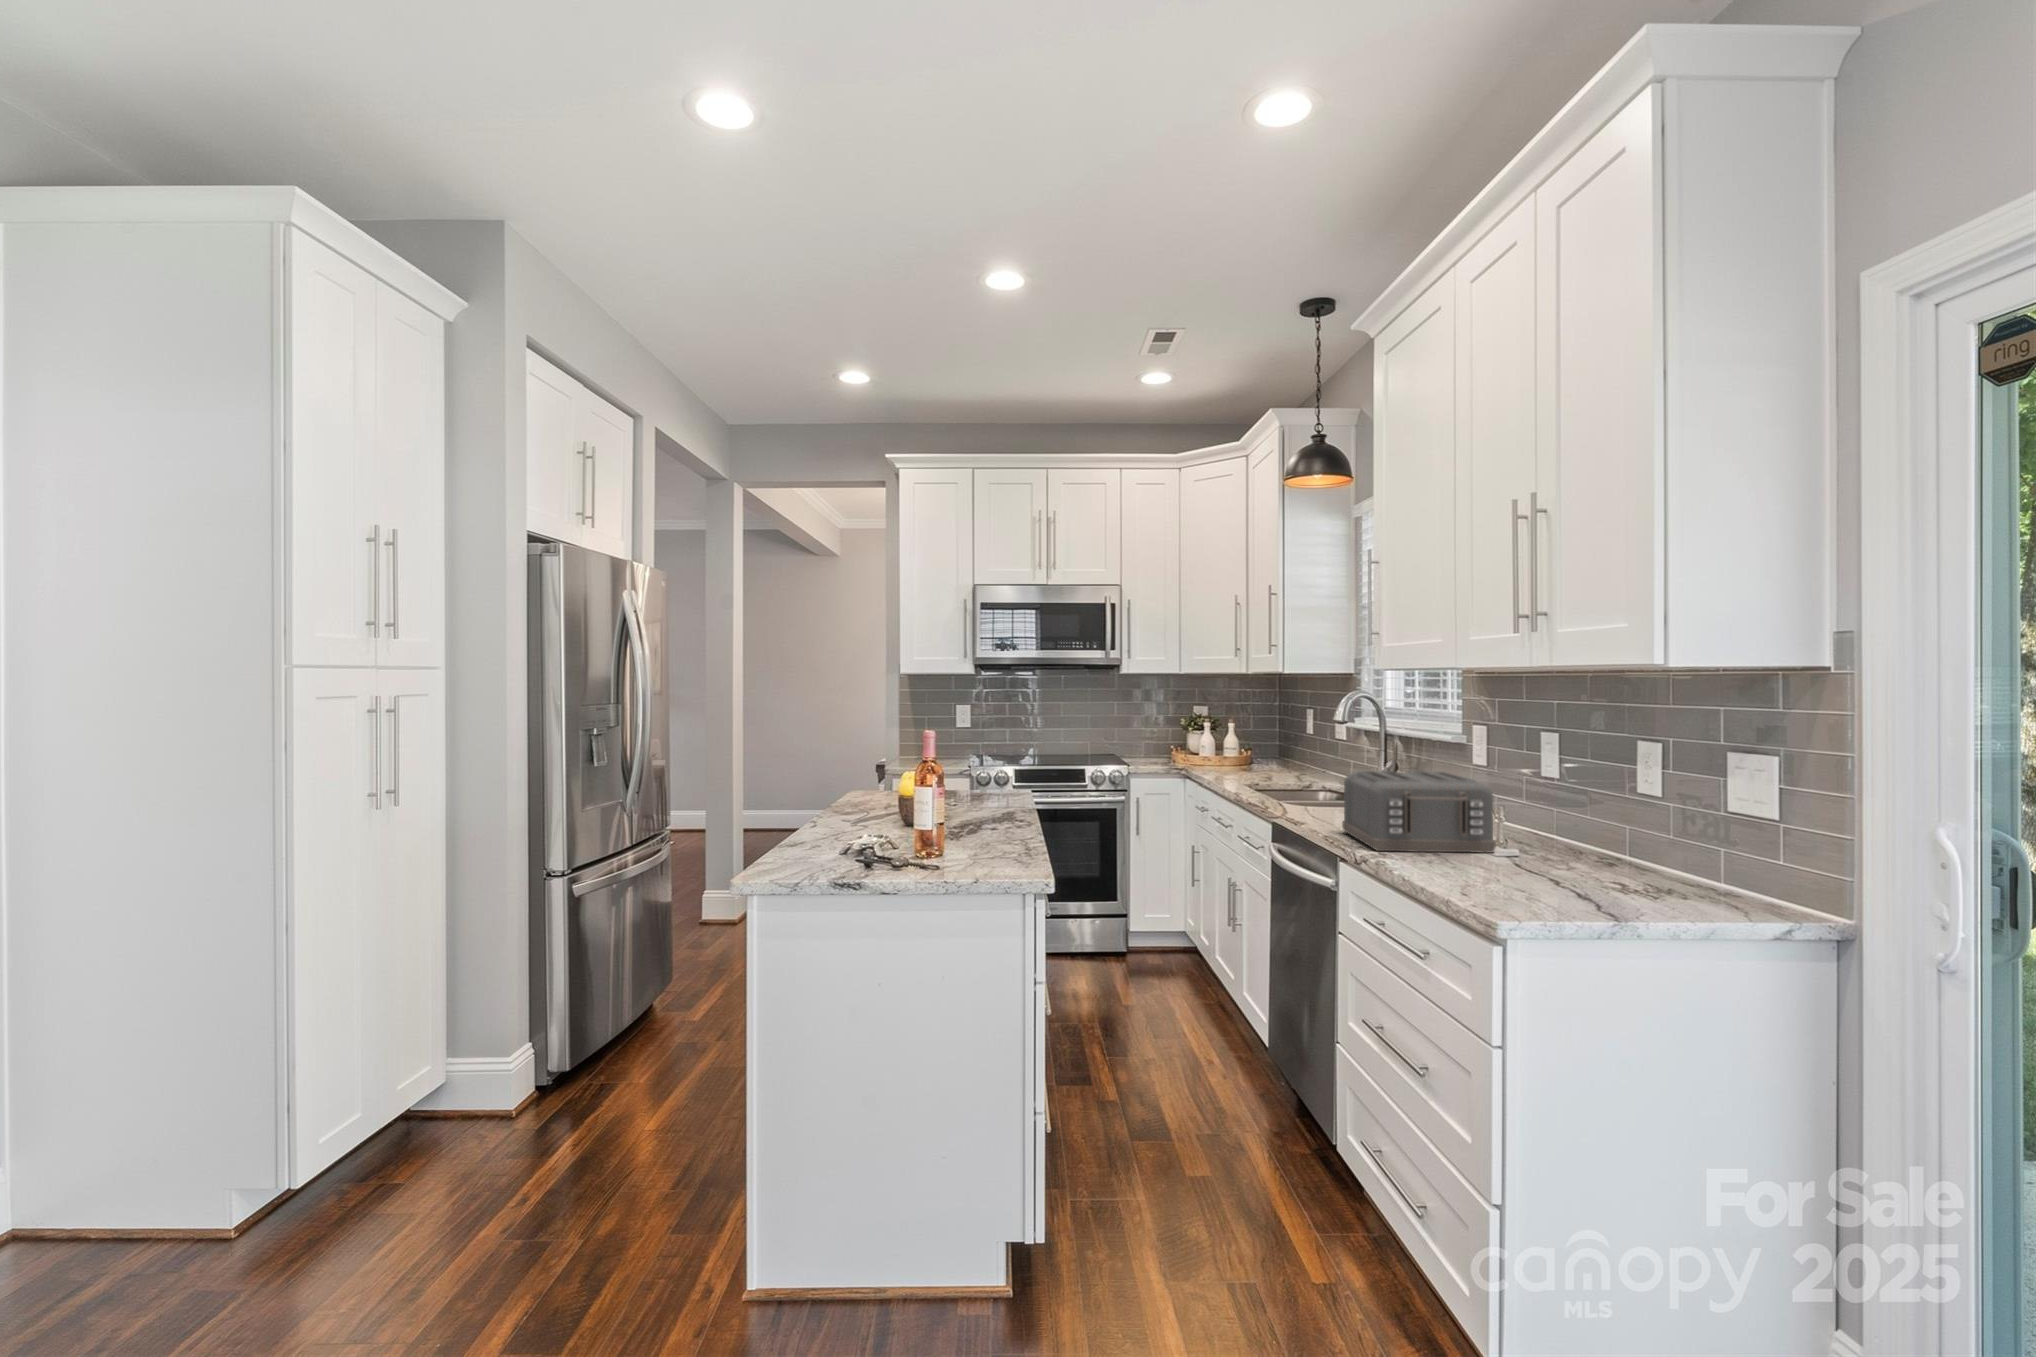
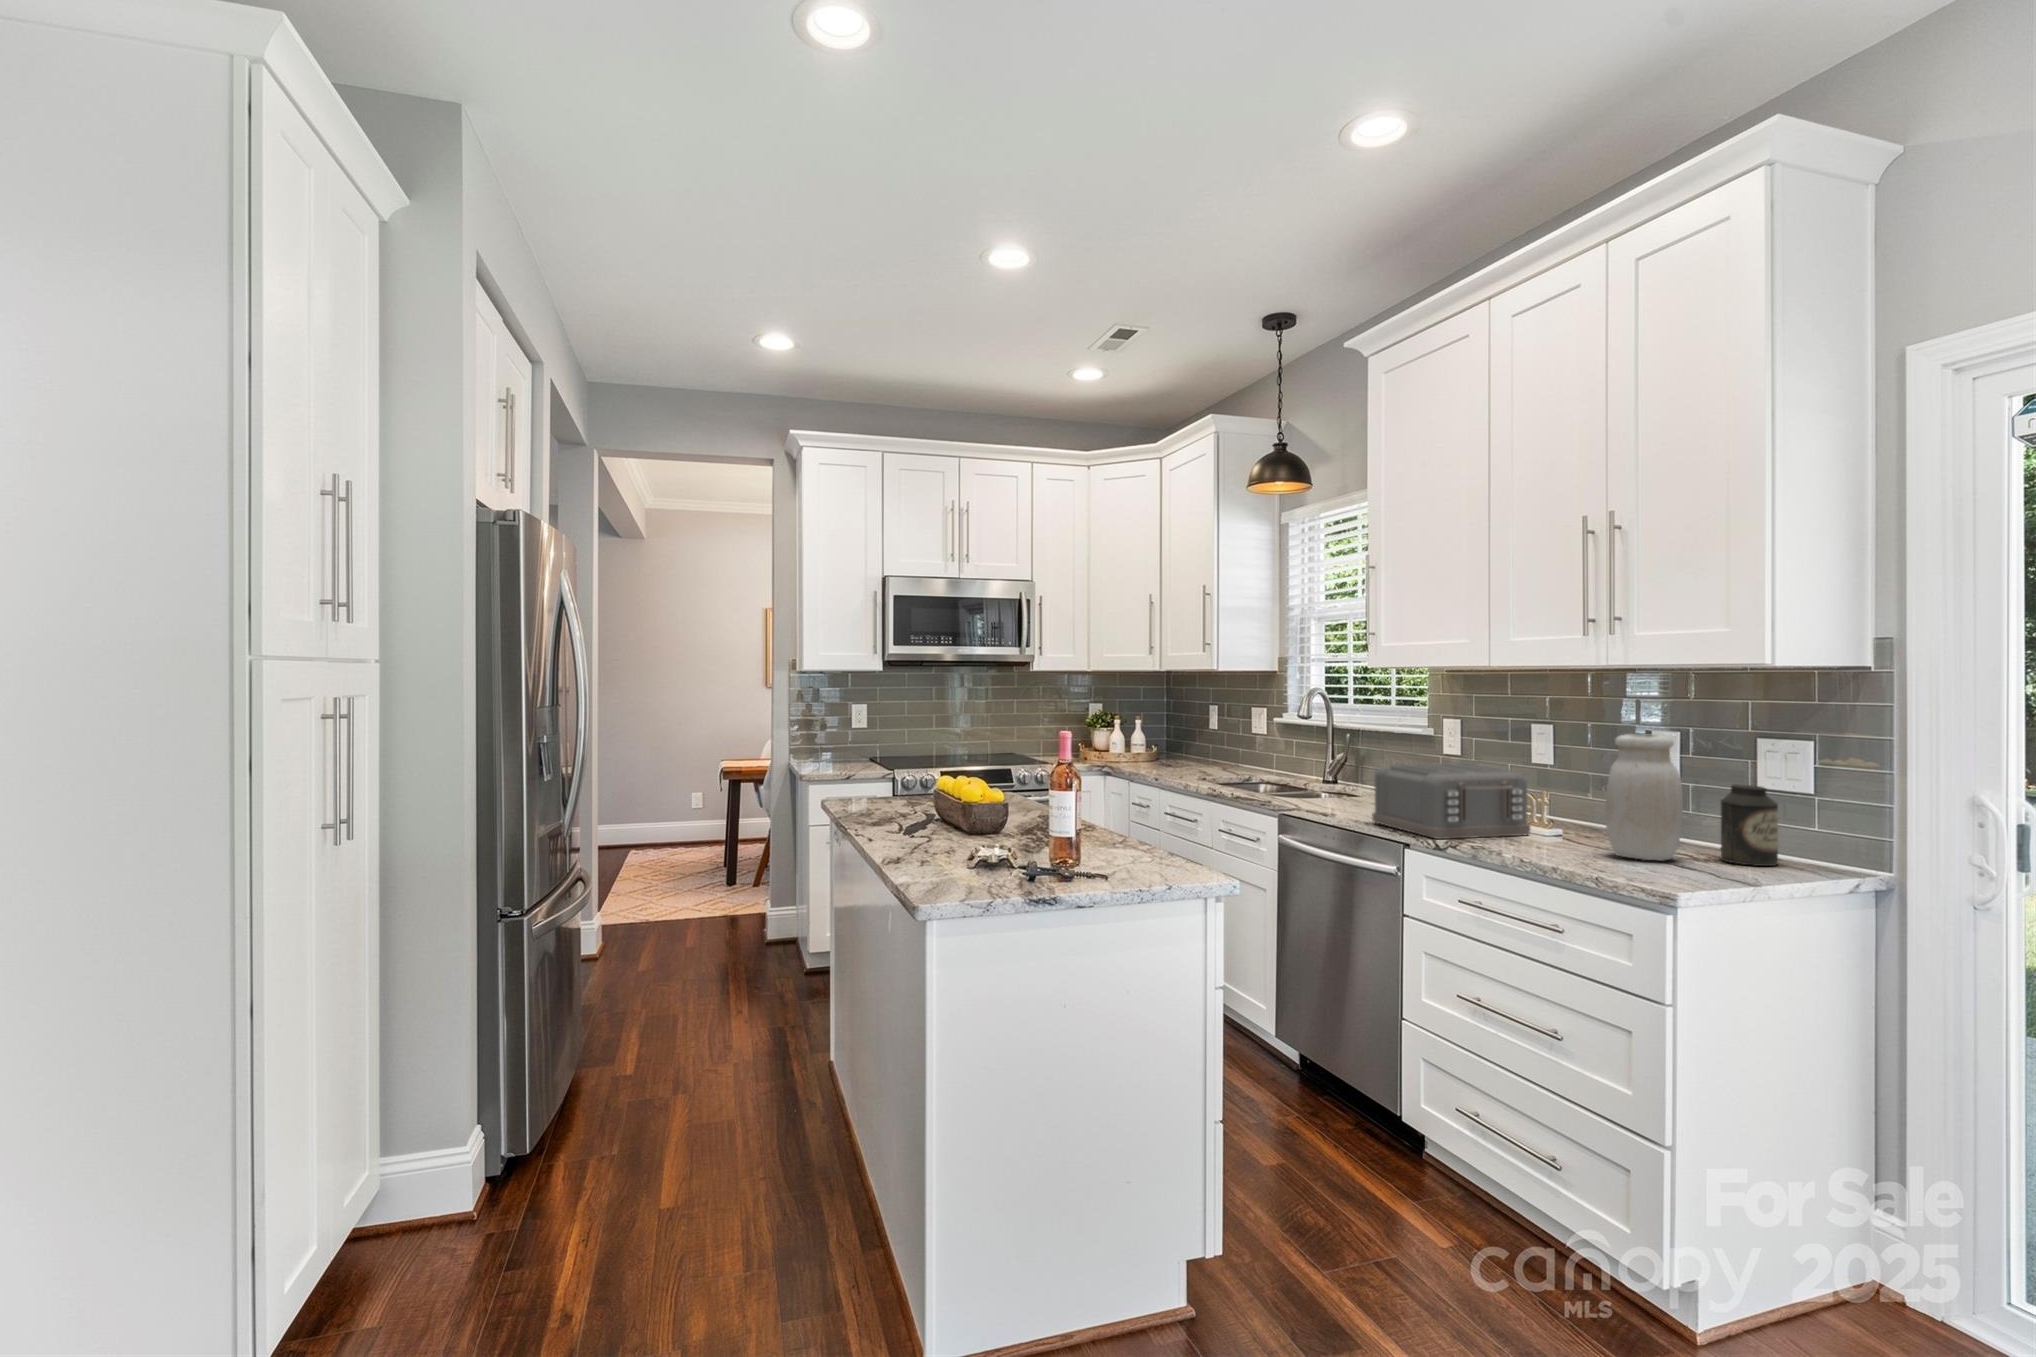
jar: none [1534,743,1619,887] -> present [1605,734,1683,860]
canister: none [1668,804,1735,901] -> present [1721,784,1778,866]

